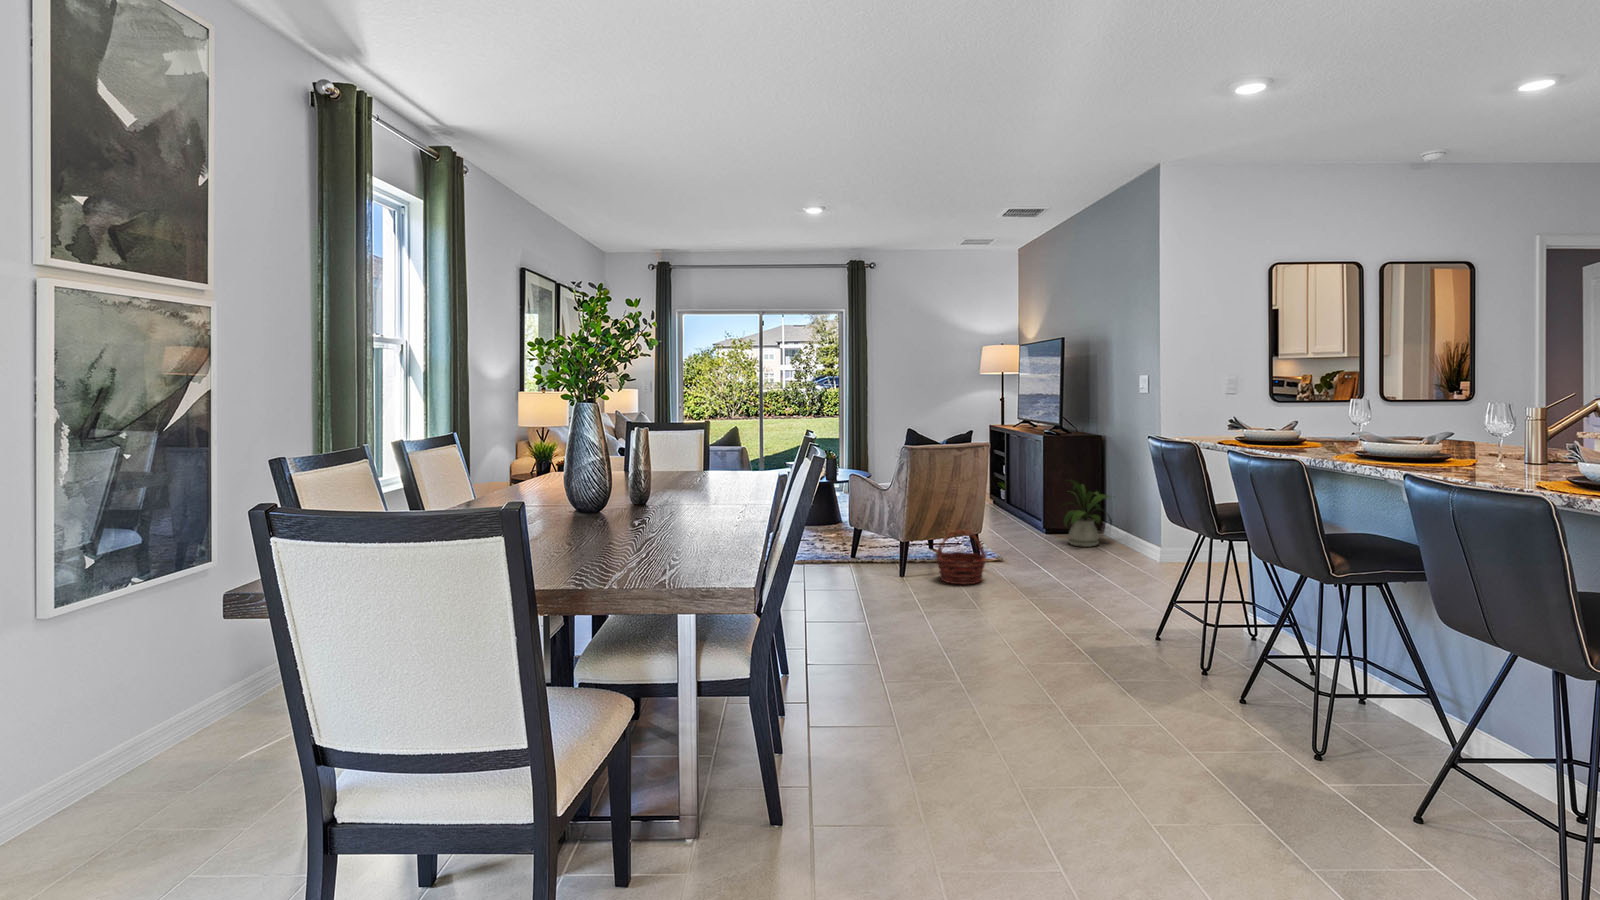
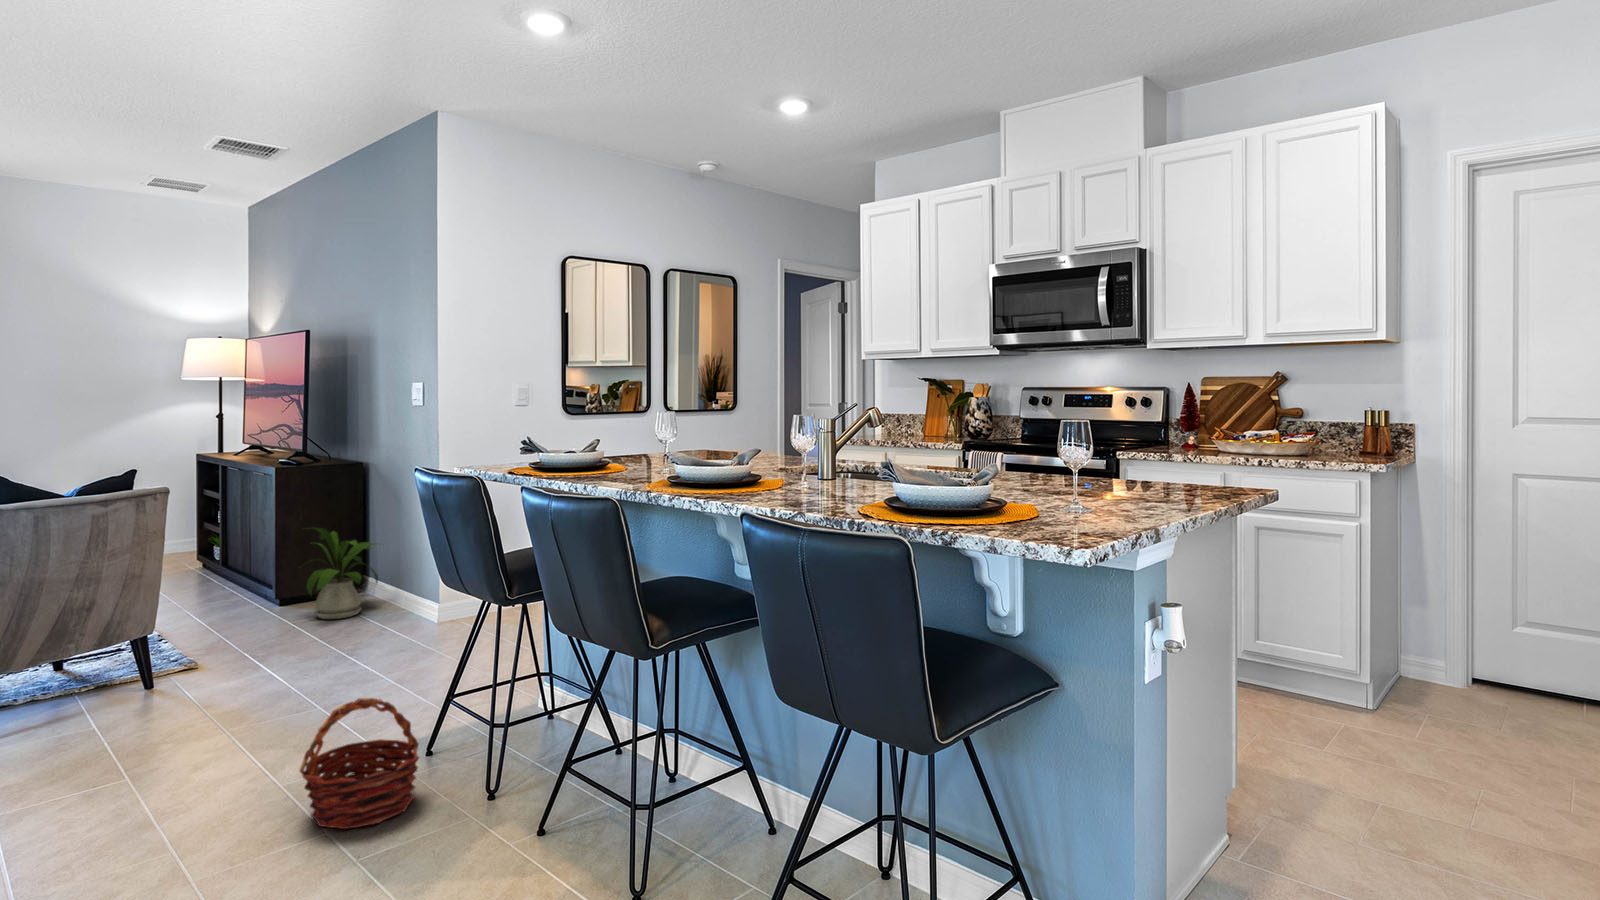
basket: present [936,529,986,584] -> present [300,698,419,829]

